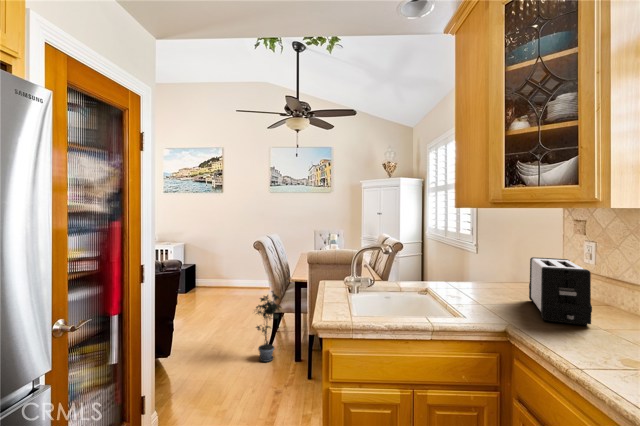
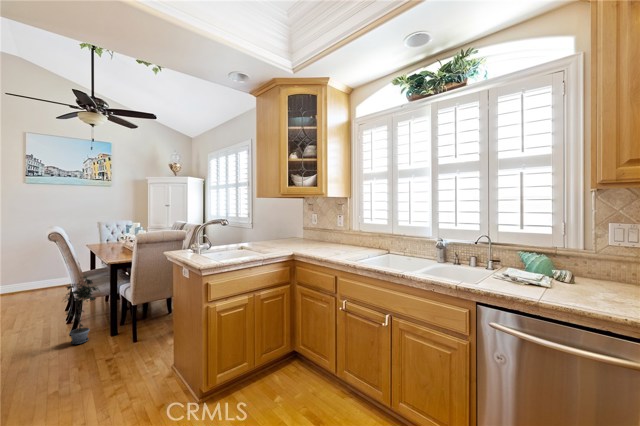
toaster: present [529,257,592,325] -> none [295,222,322,248]

